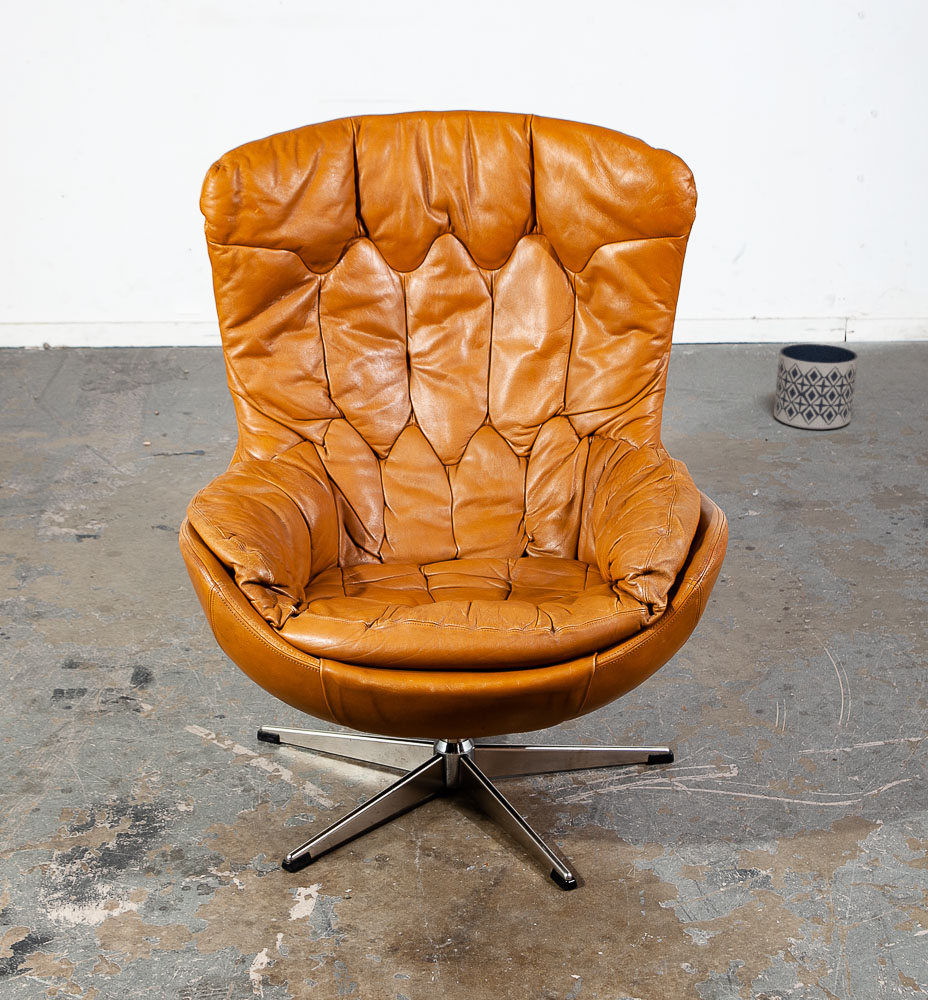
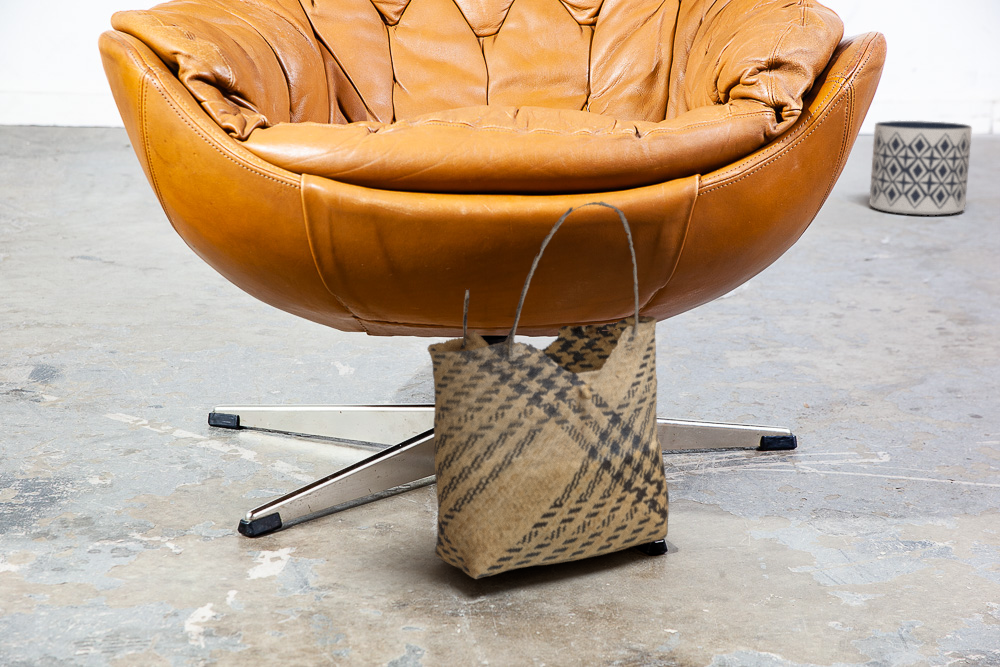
woven basket: none [408,658,573,929] -> present [427,202,669,579]

